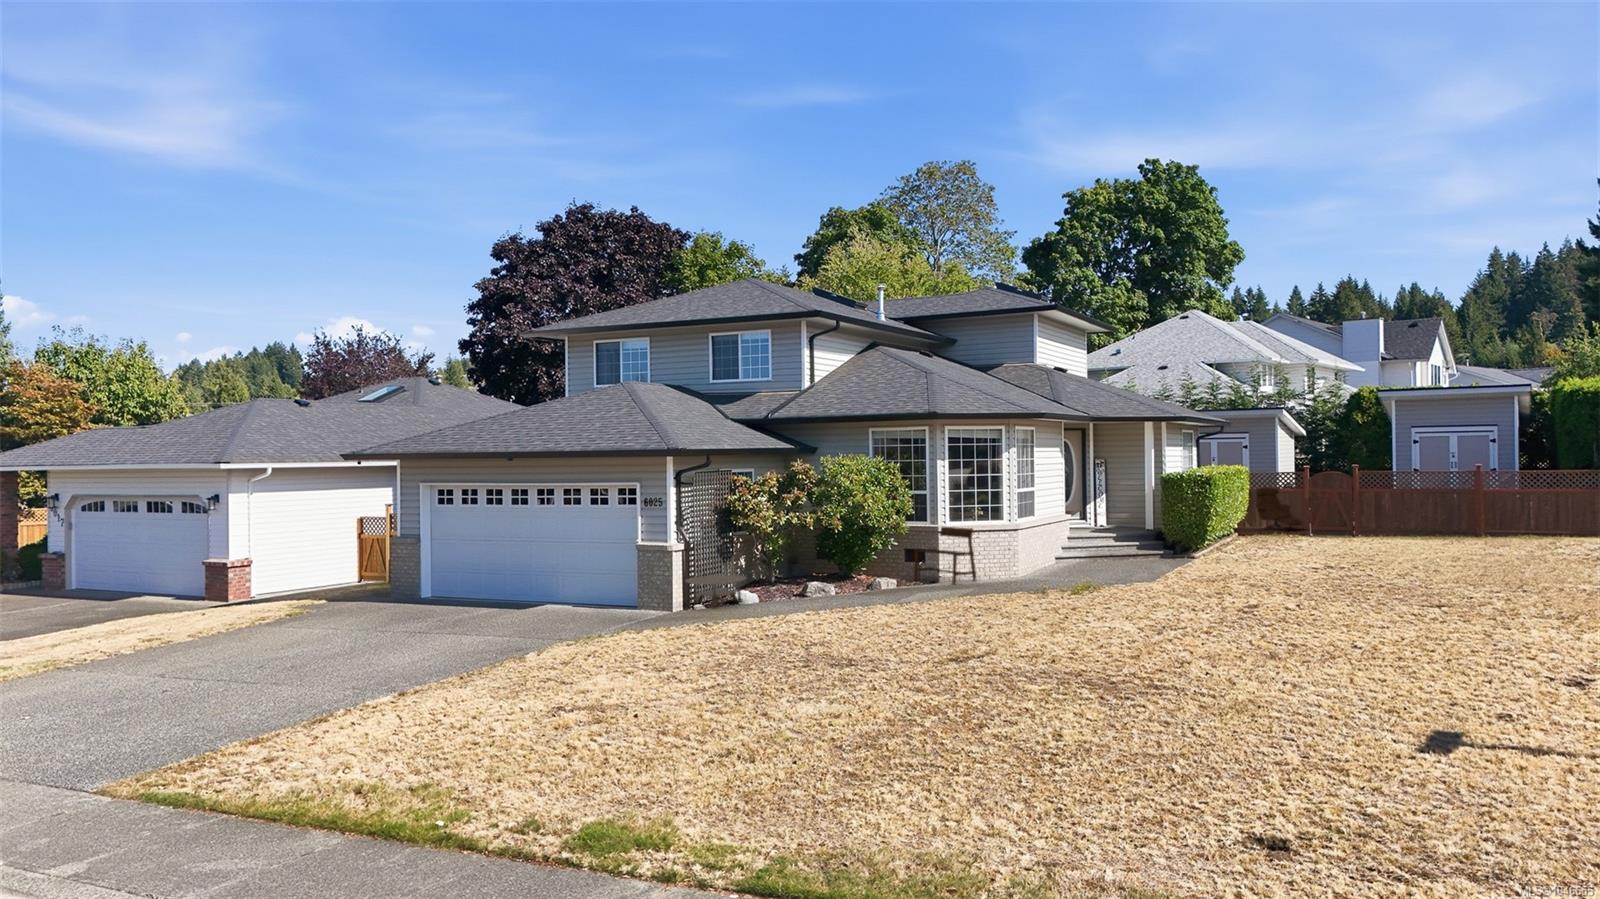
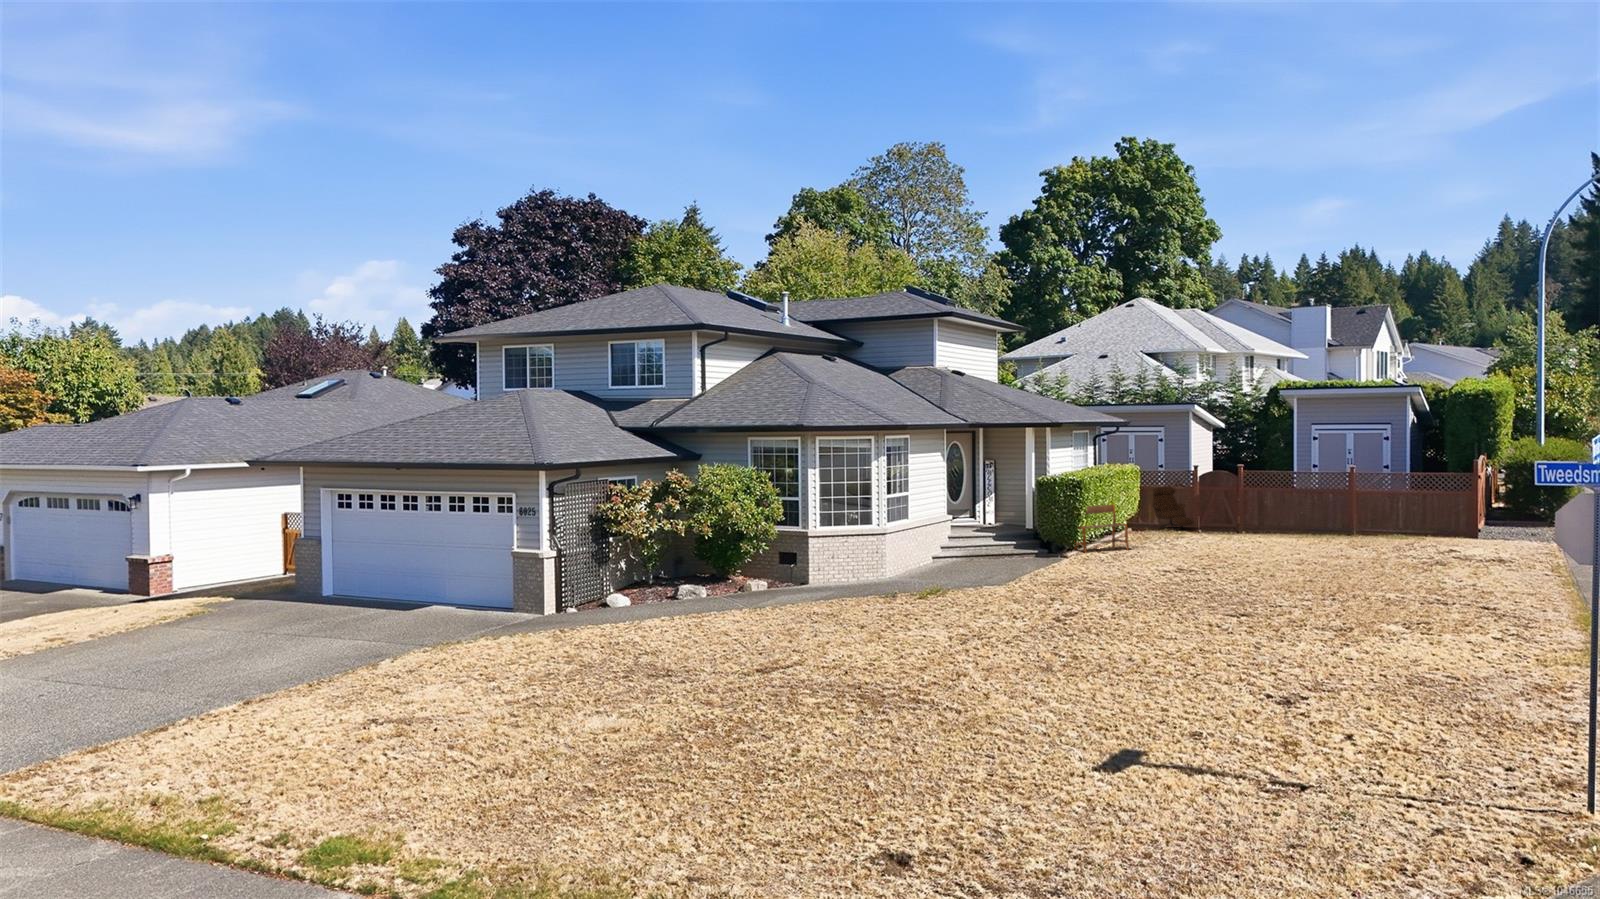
bench: present [914,527,976,585] -> present [1074,504,1129,553]
round table: present [686,575,746,609] -> none [554,579,612,611]

